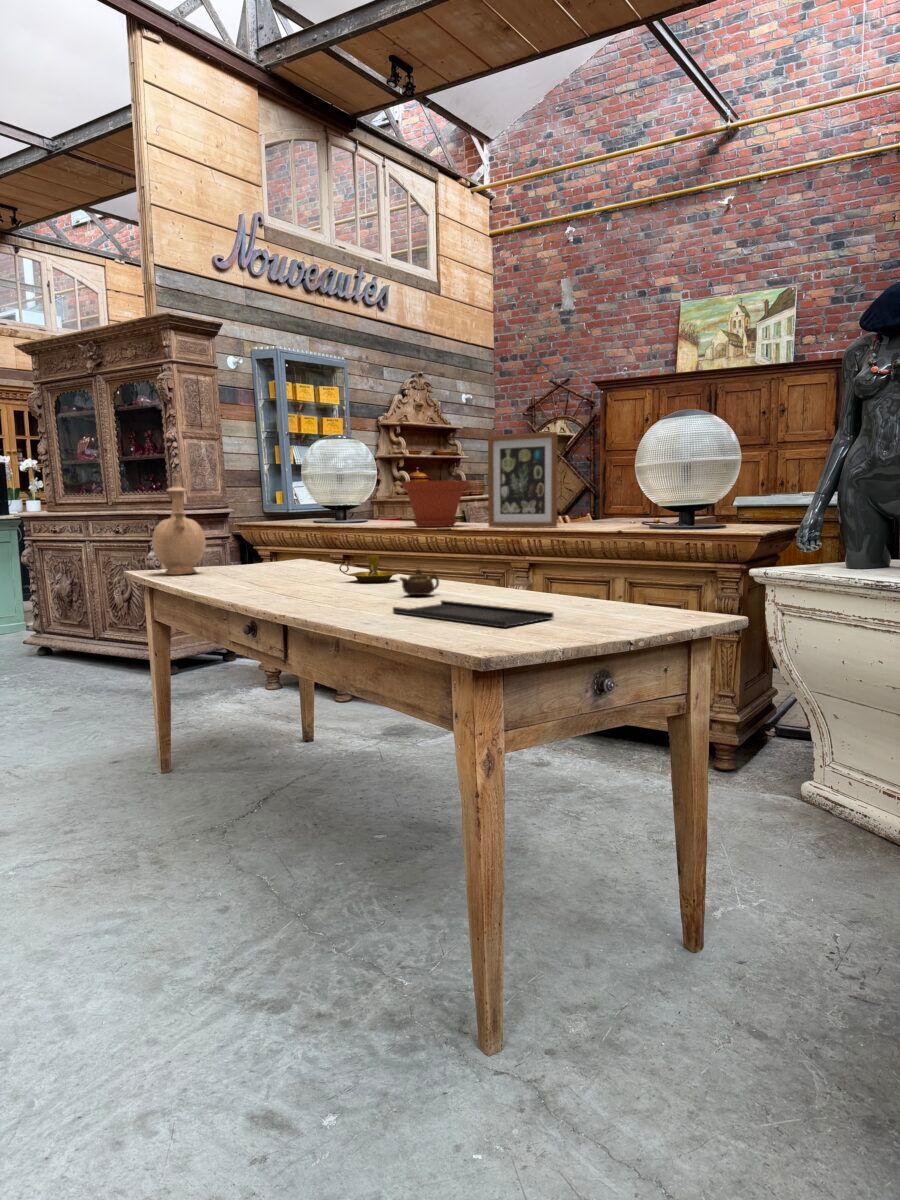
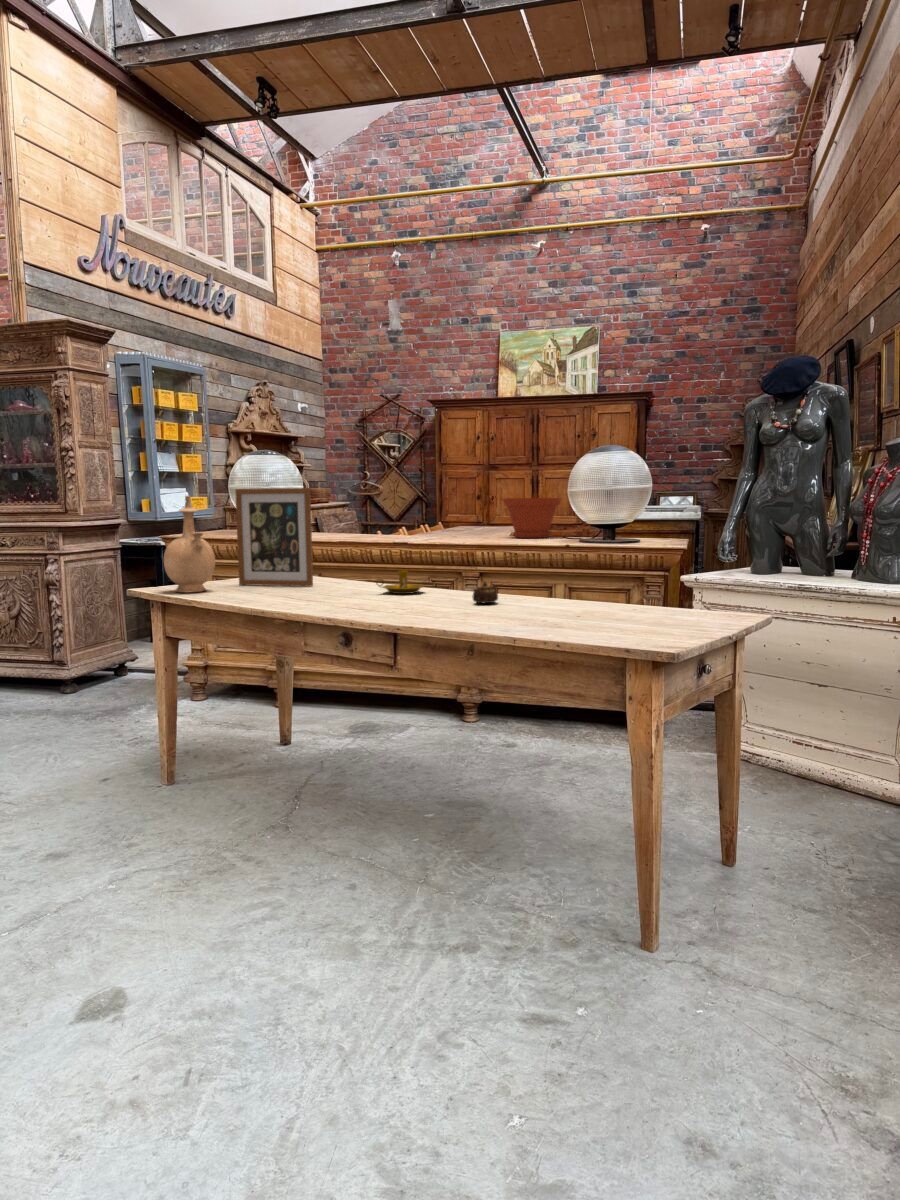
picture frame: present [488,432,558,527] -> present [235,488,313,586]
plant pot: present [401,480,468,527] -> present [503,498,561,538]
tray: present [393,600,554,628] -> none [512,606,642,624]

